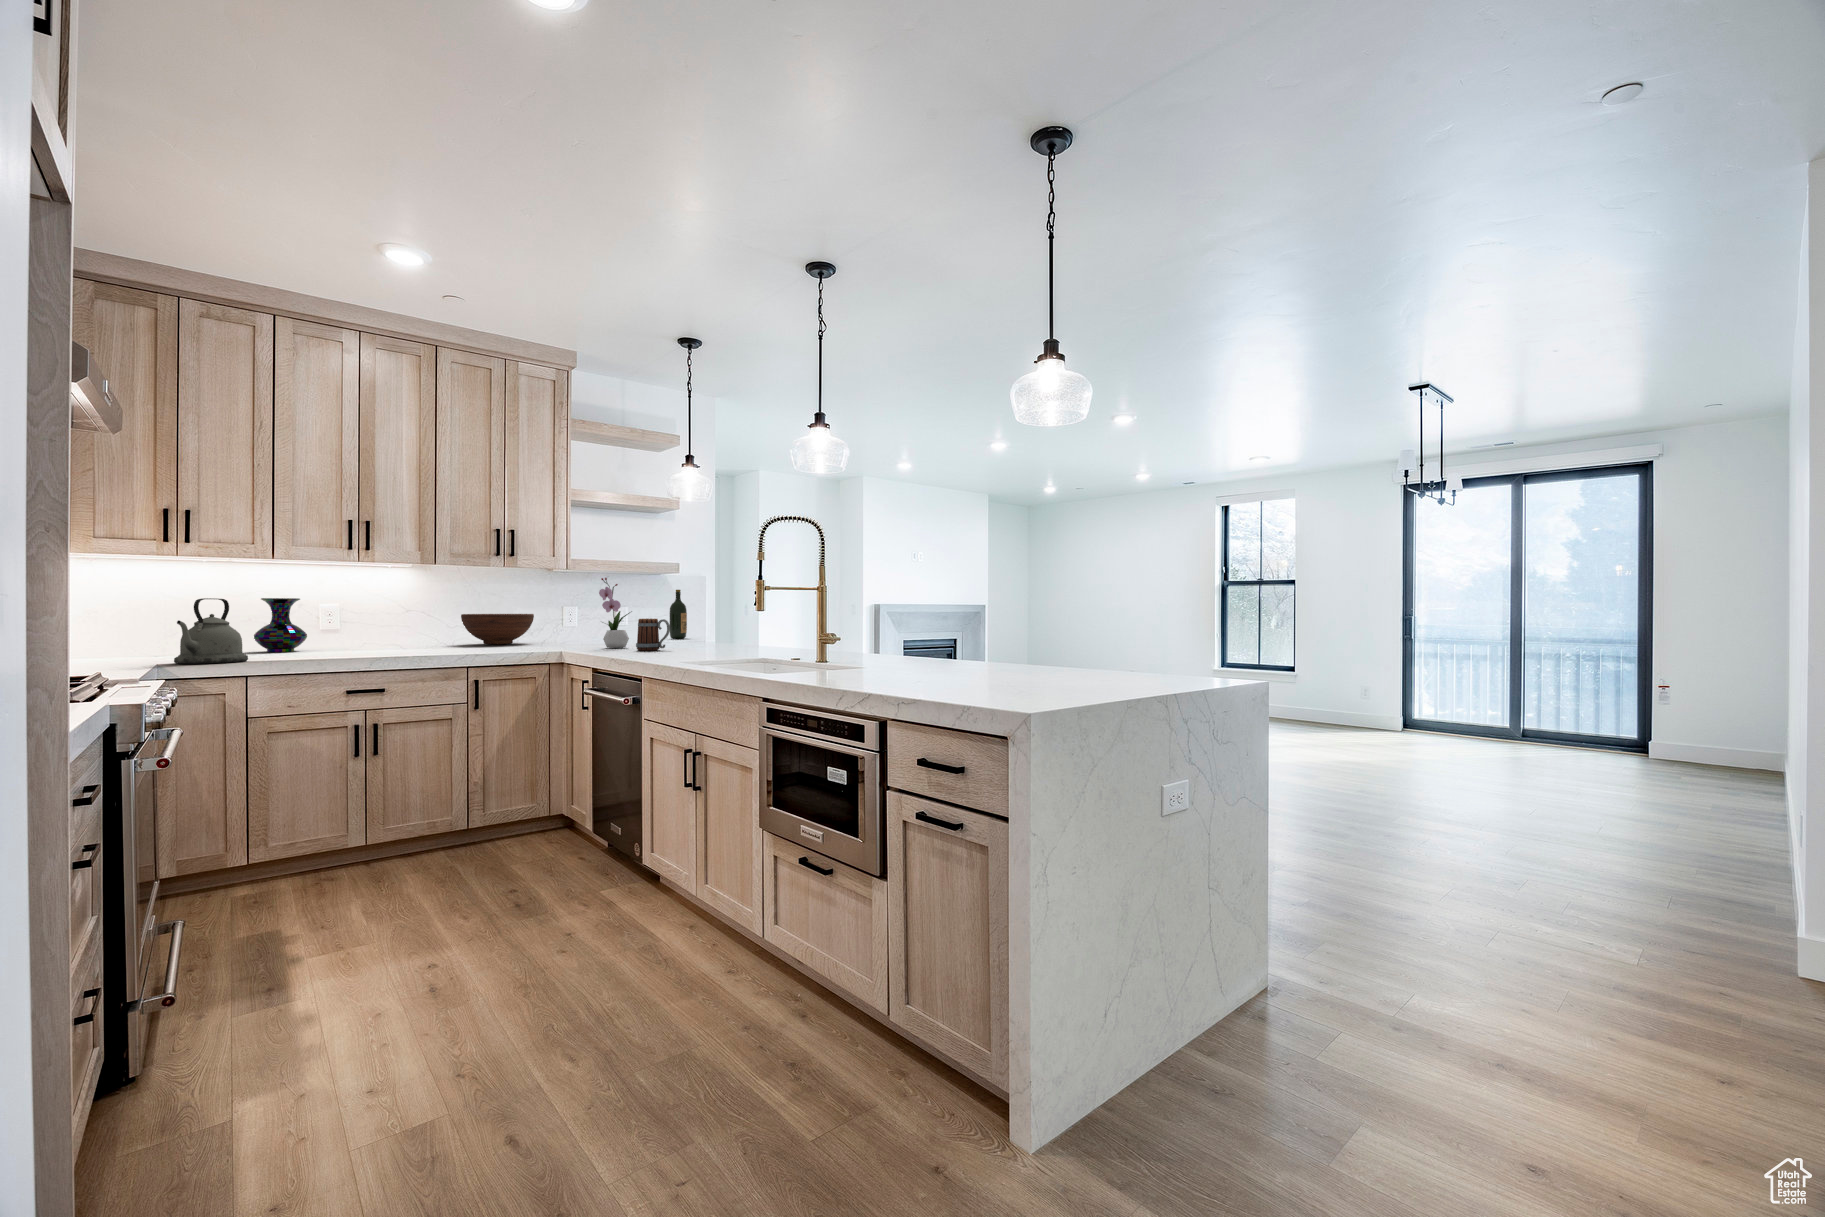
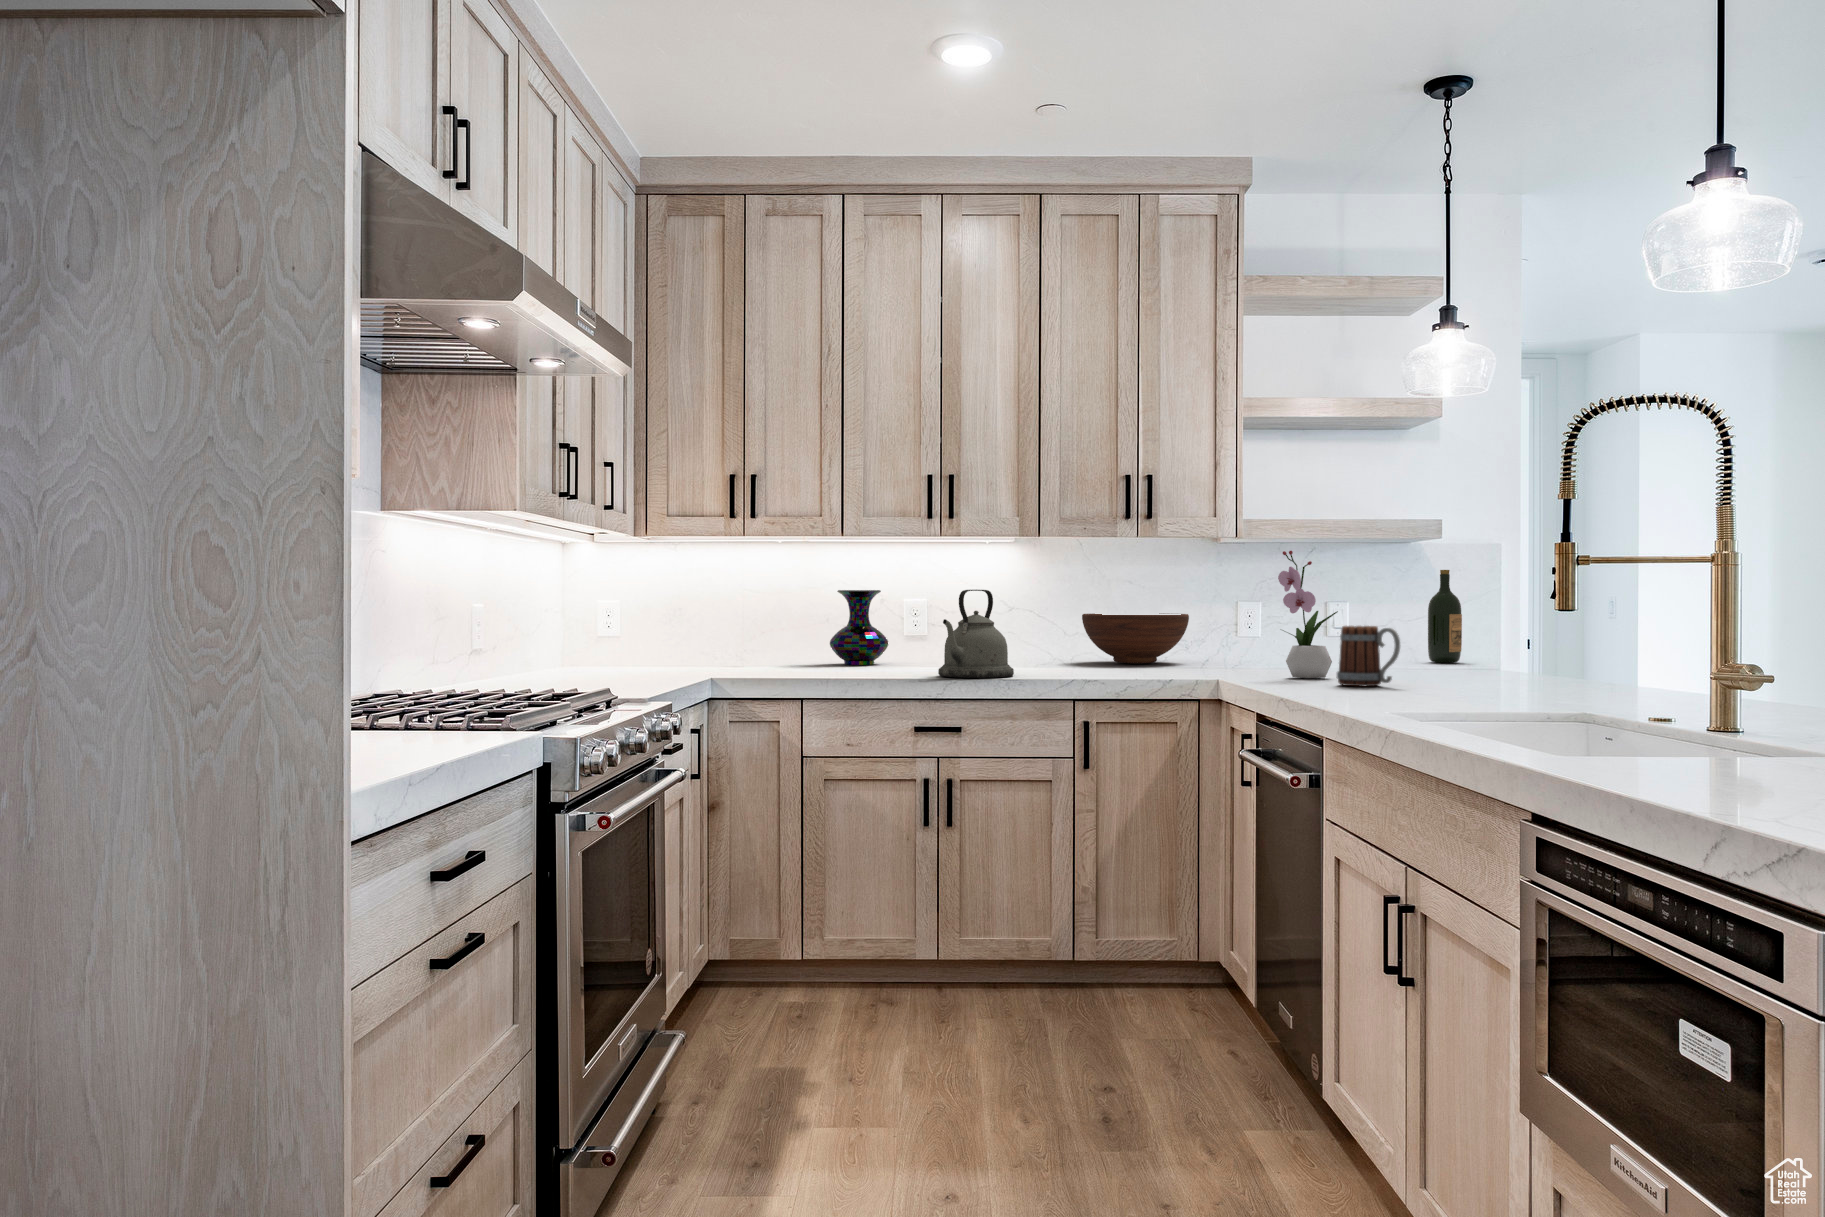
kettle: present [174,598,248,664] -> present [938,590,1014,678]

